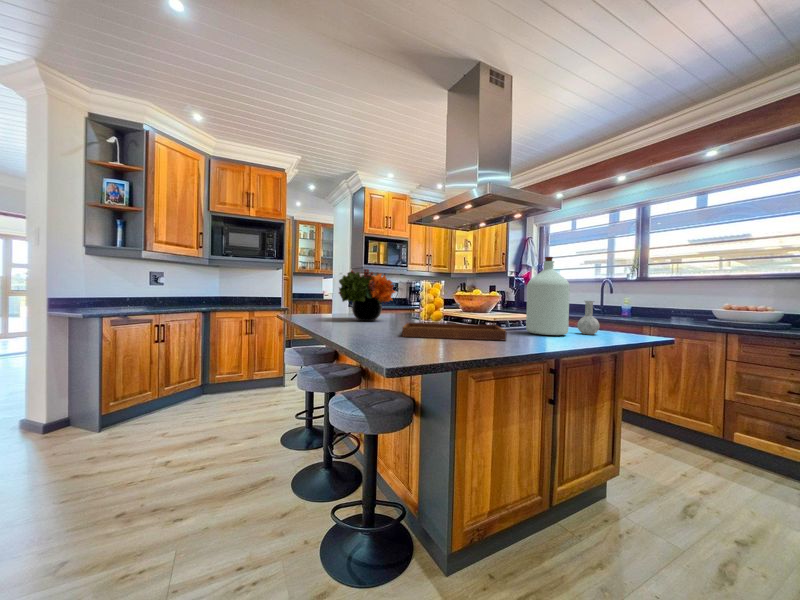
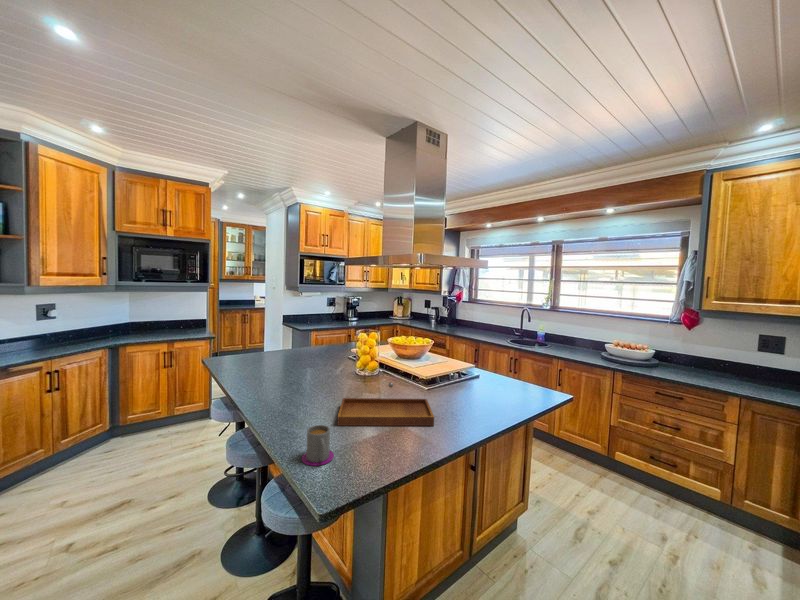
bottle: present [526,257,600,335] -> none [453,333,514,407]
flower arrangement: present [339,269,395,321] -> none [270,326,332,380]
mug: none [366,316,399,349] -> present [302,425,334,466]

